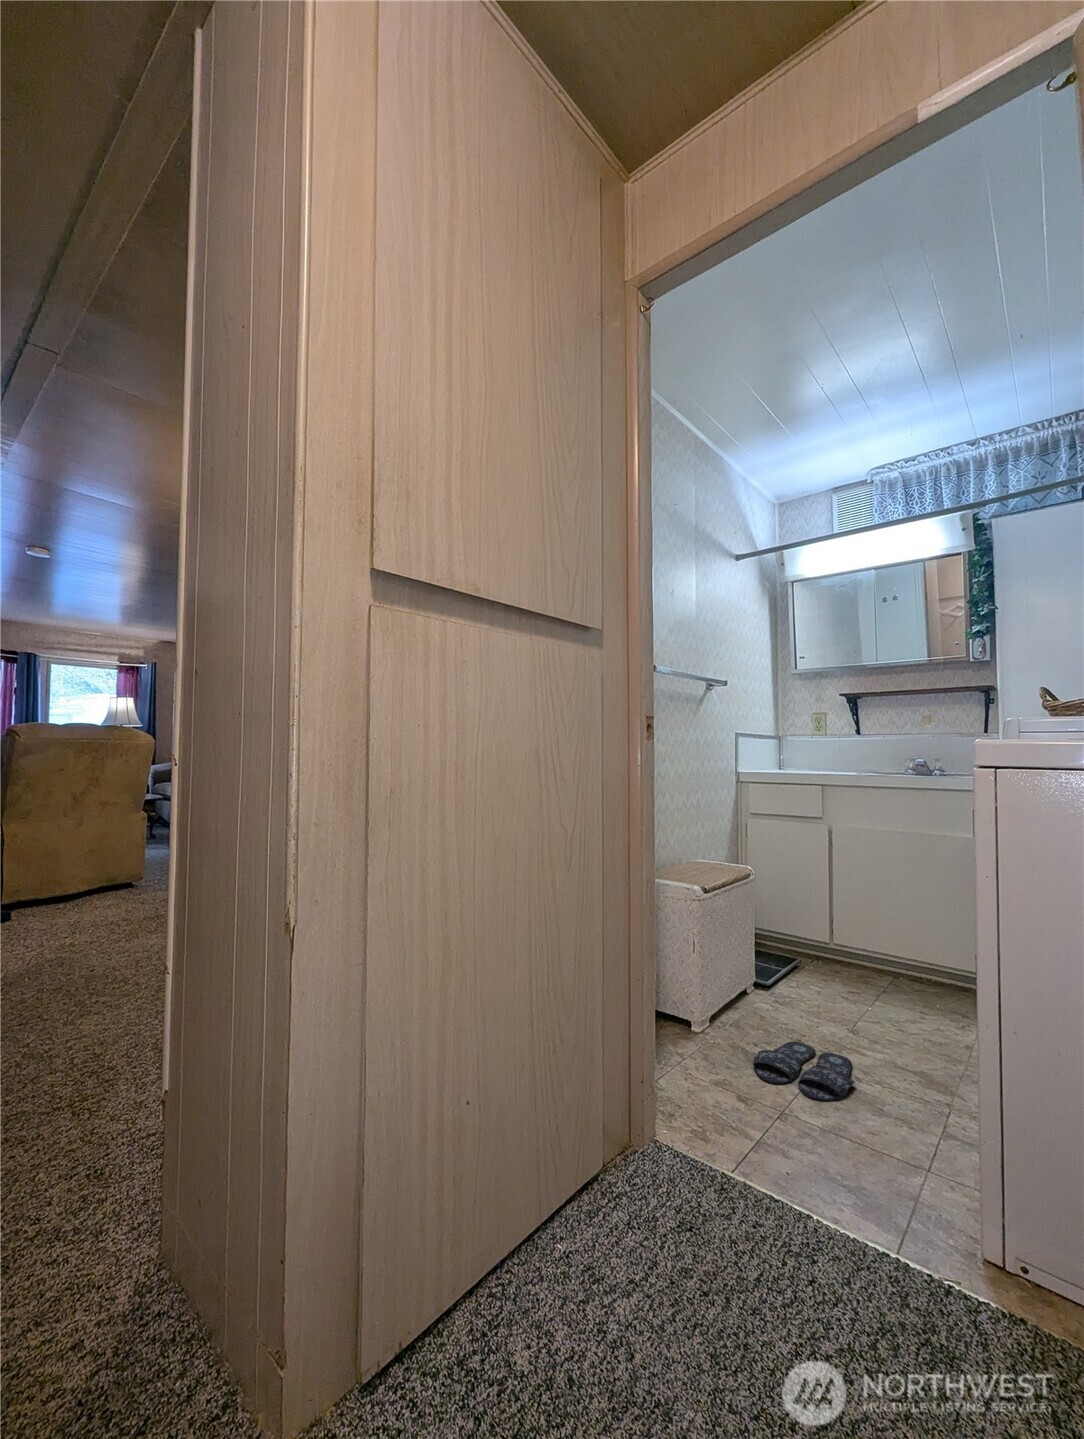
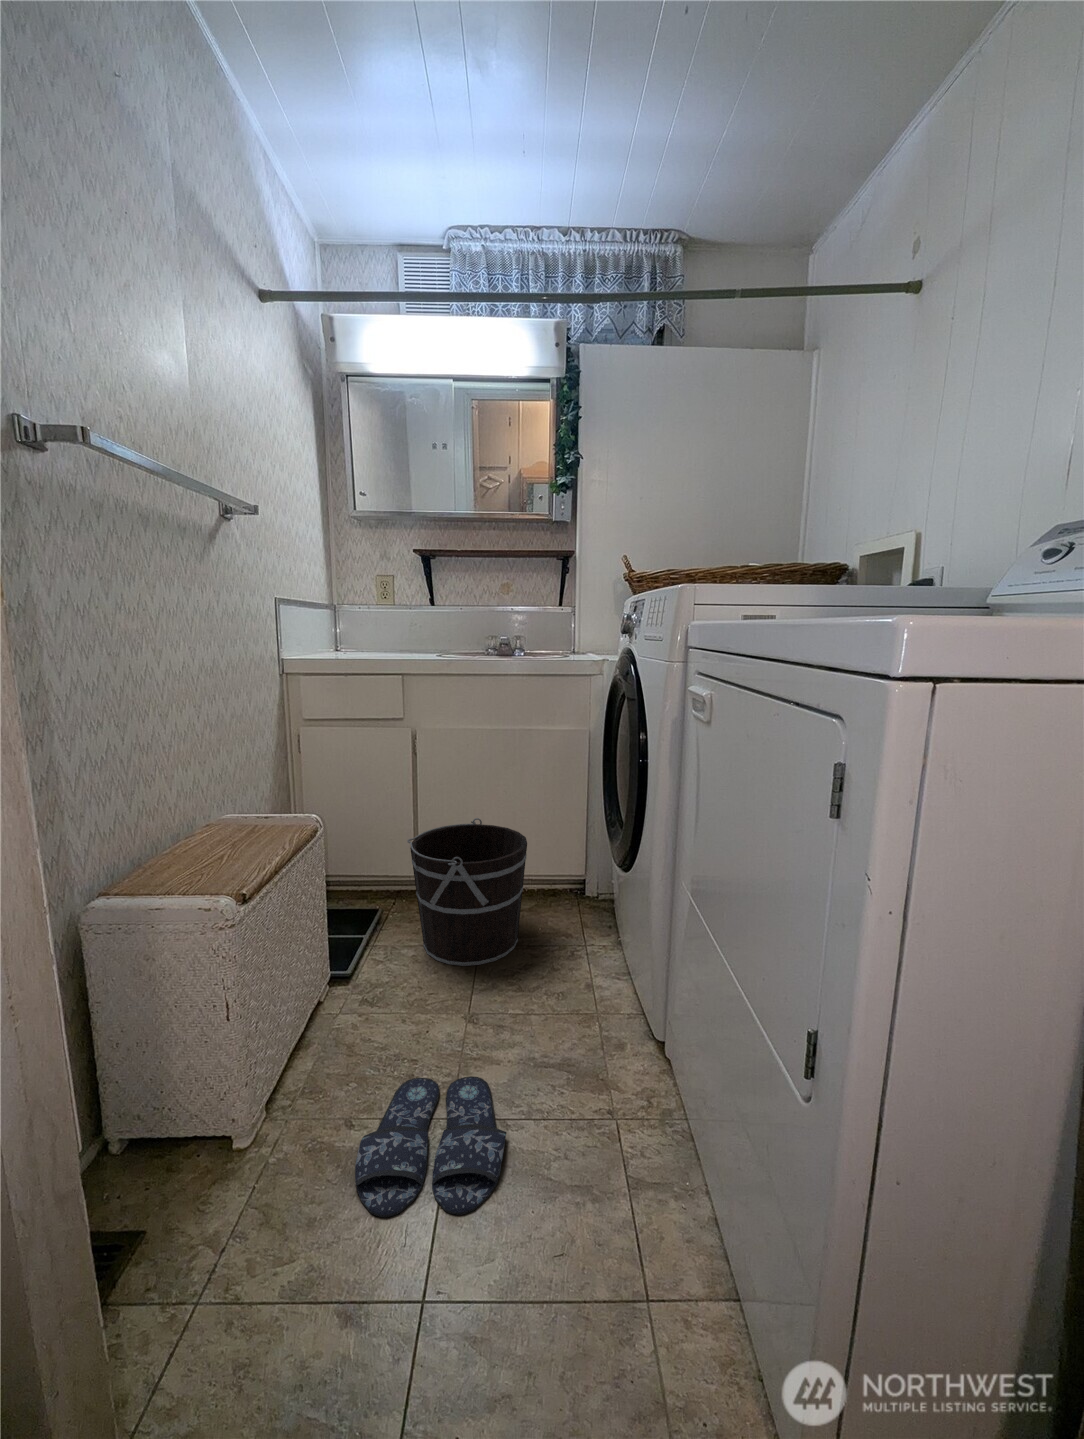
bucket: none [817,903,919,1013] -> present [407,818,527,966]

